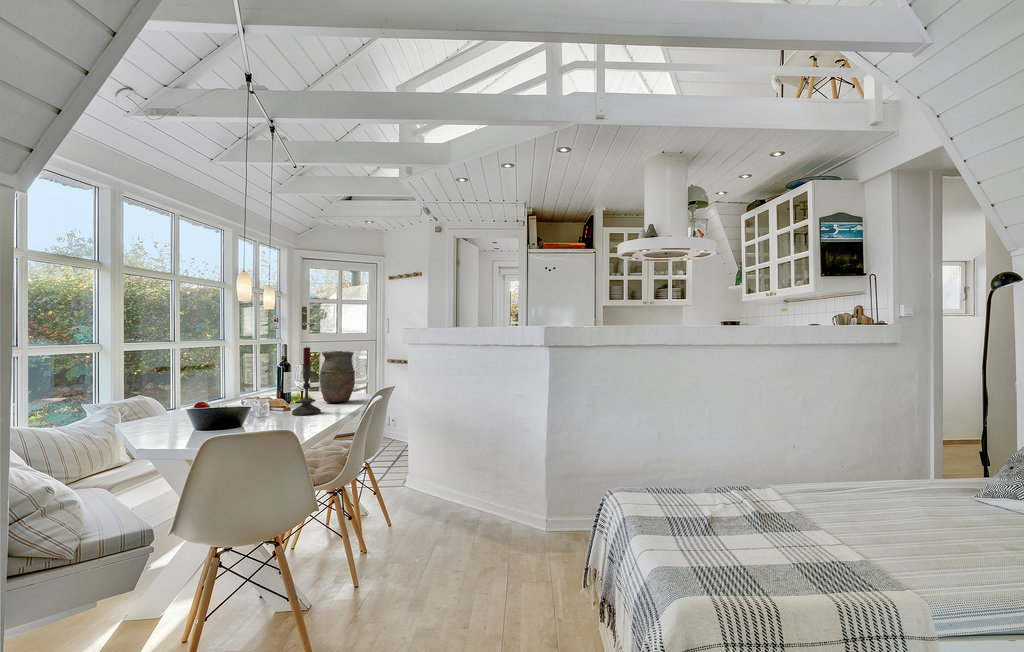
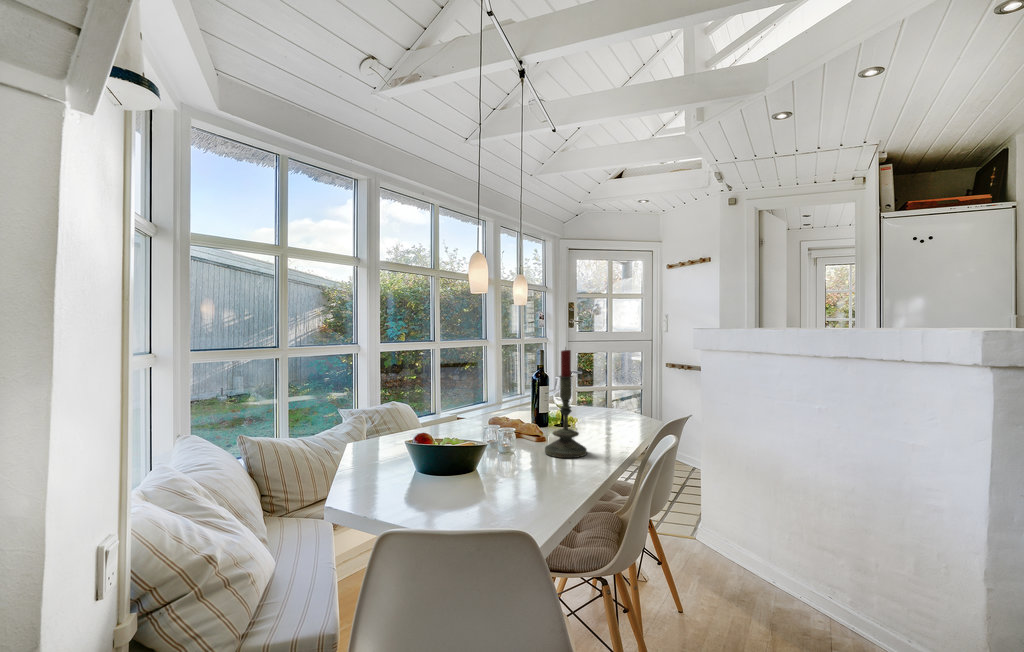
vase: present [320,351,355,403] -> none [586,356,637,433]

